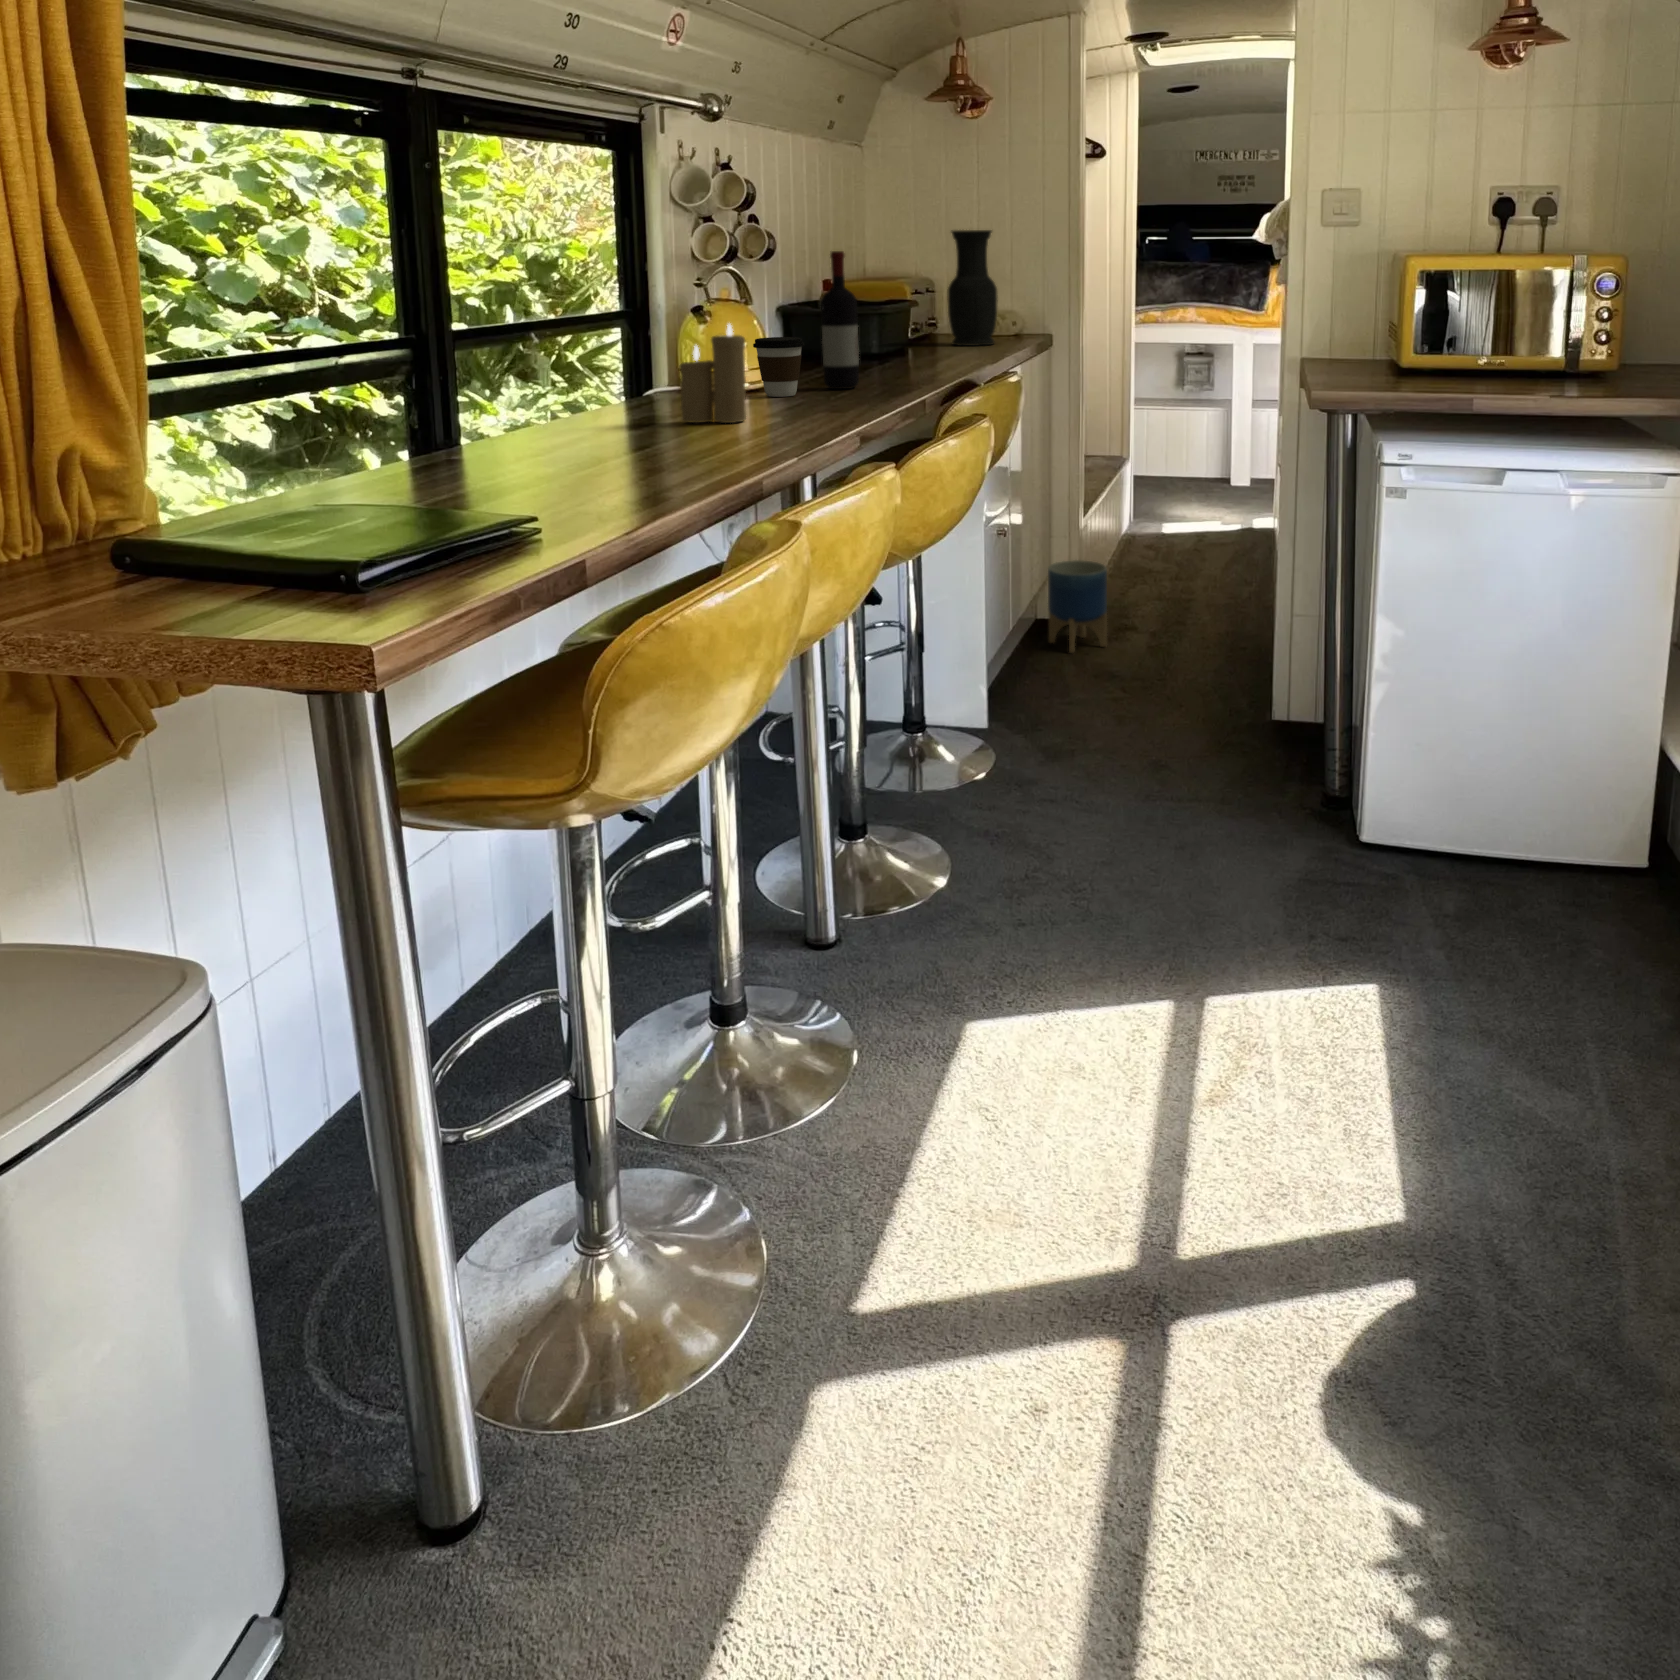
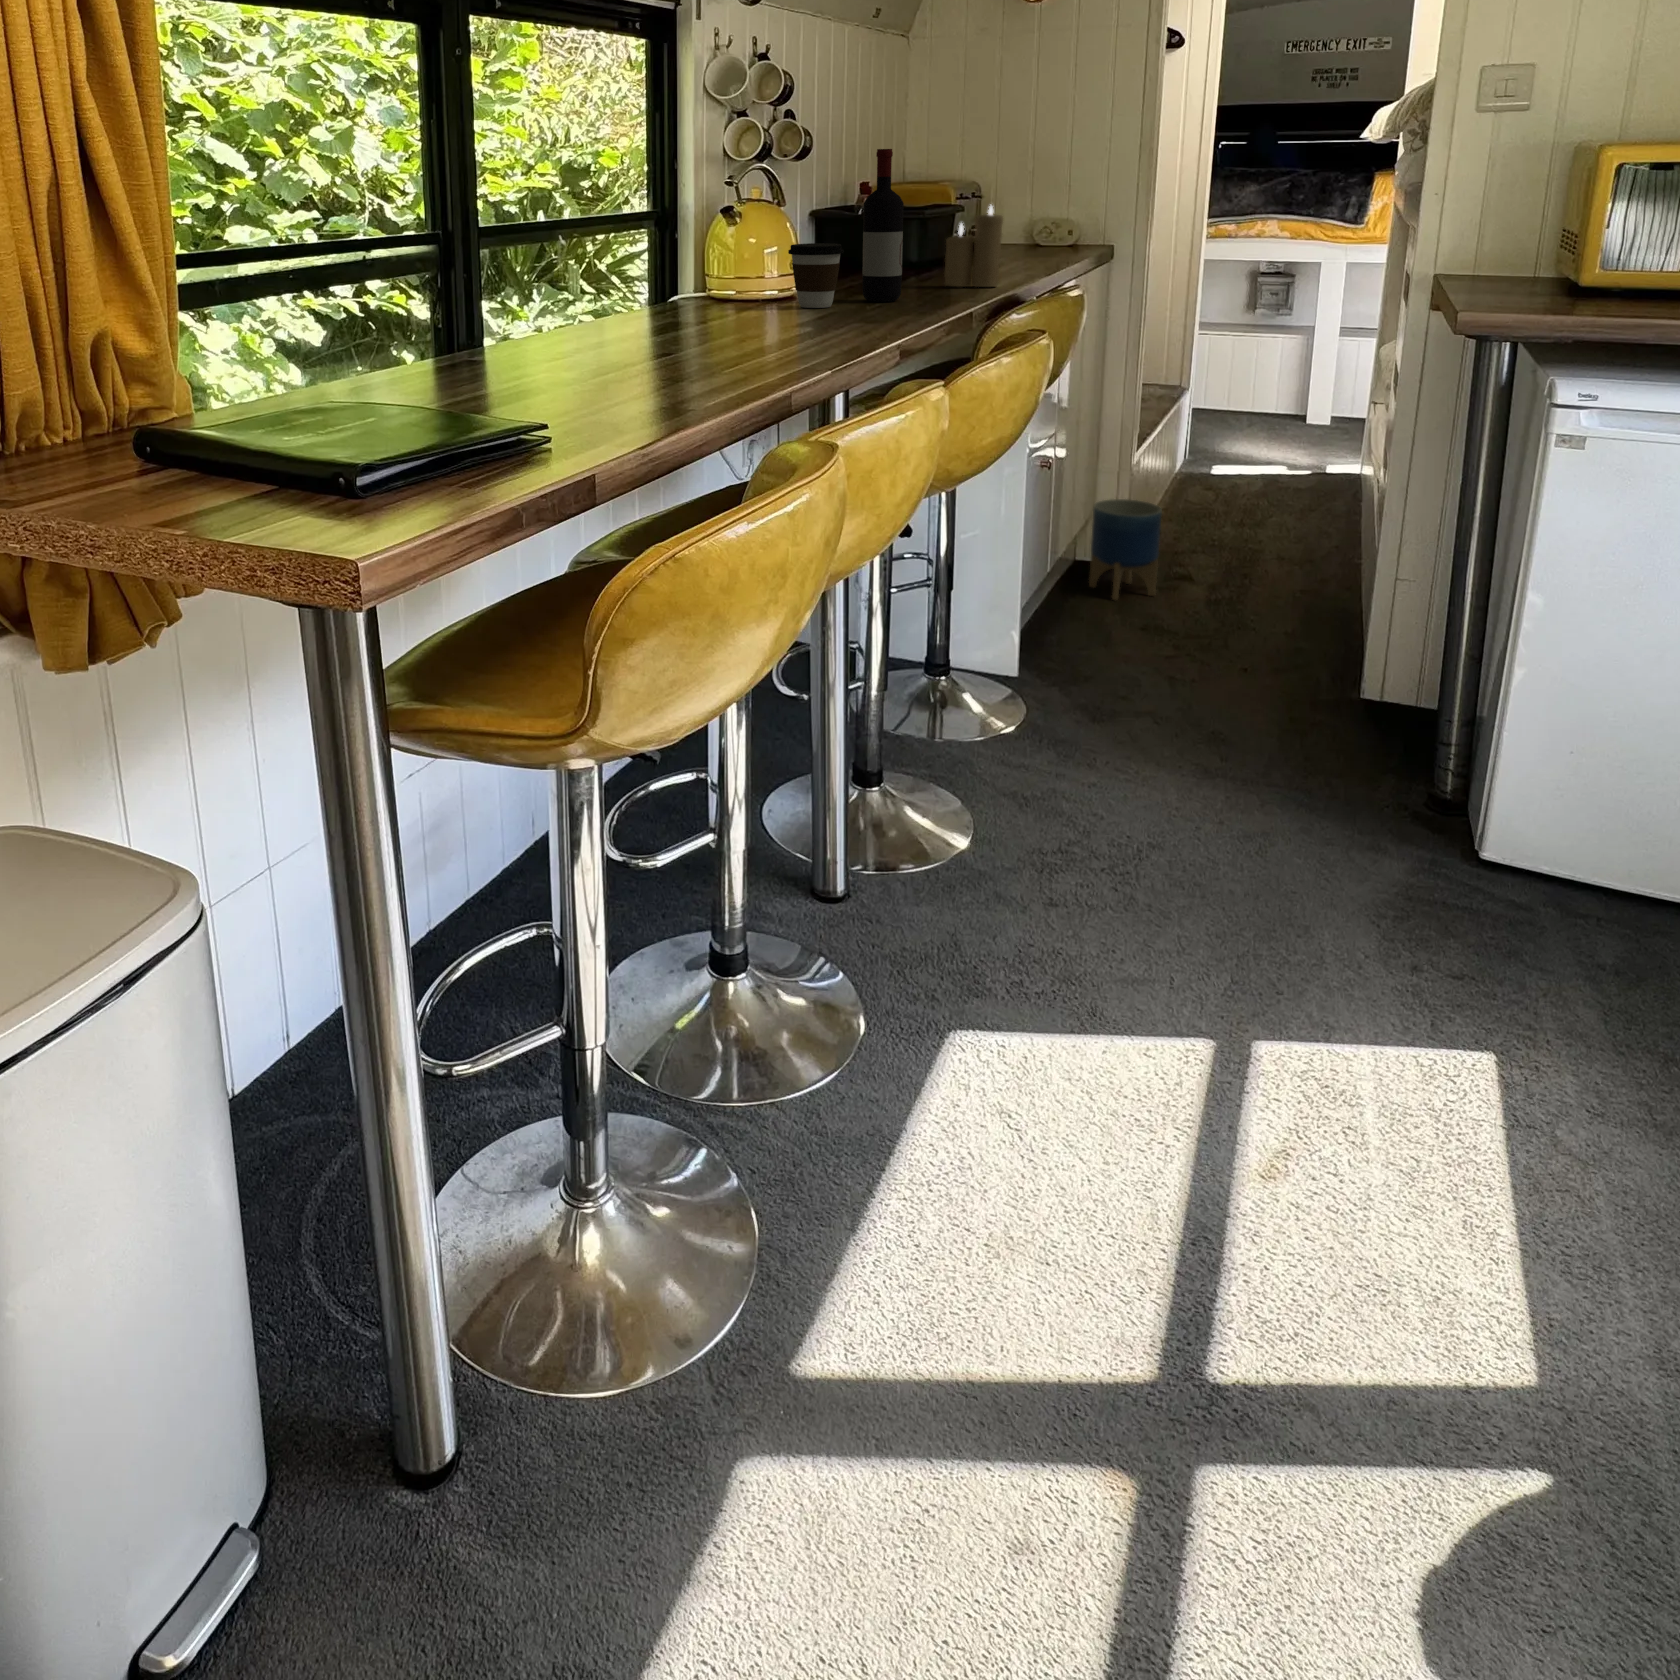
vase: present [947,230,998,346] -> none [998,131,1056,259]
candle: present [679,324,746,423] -> present [944,206,1003,287]

